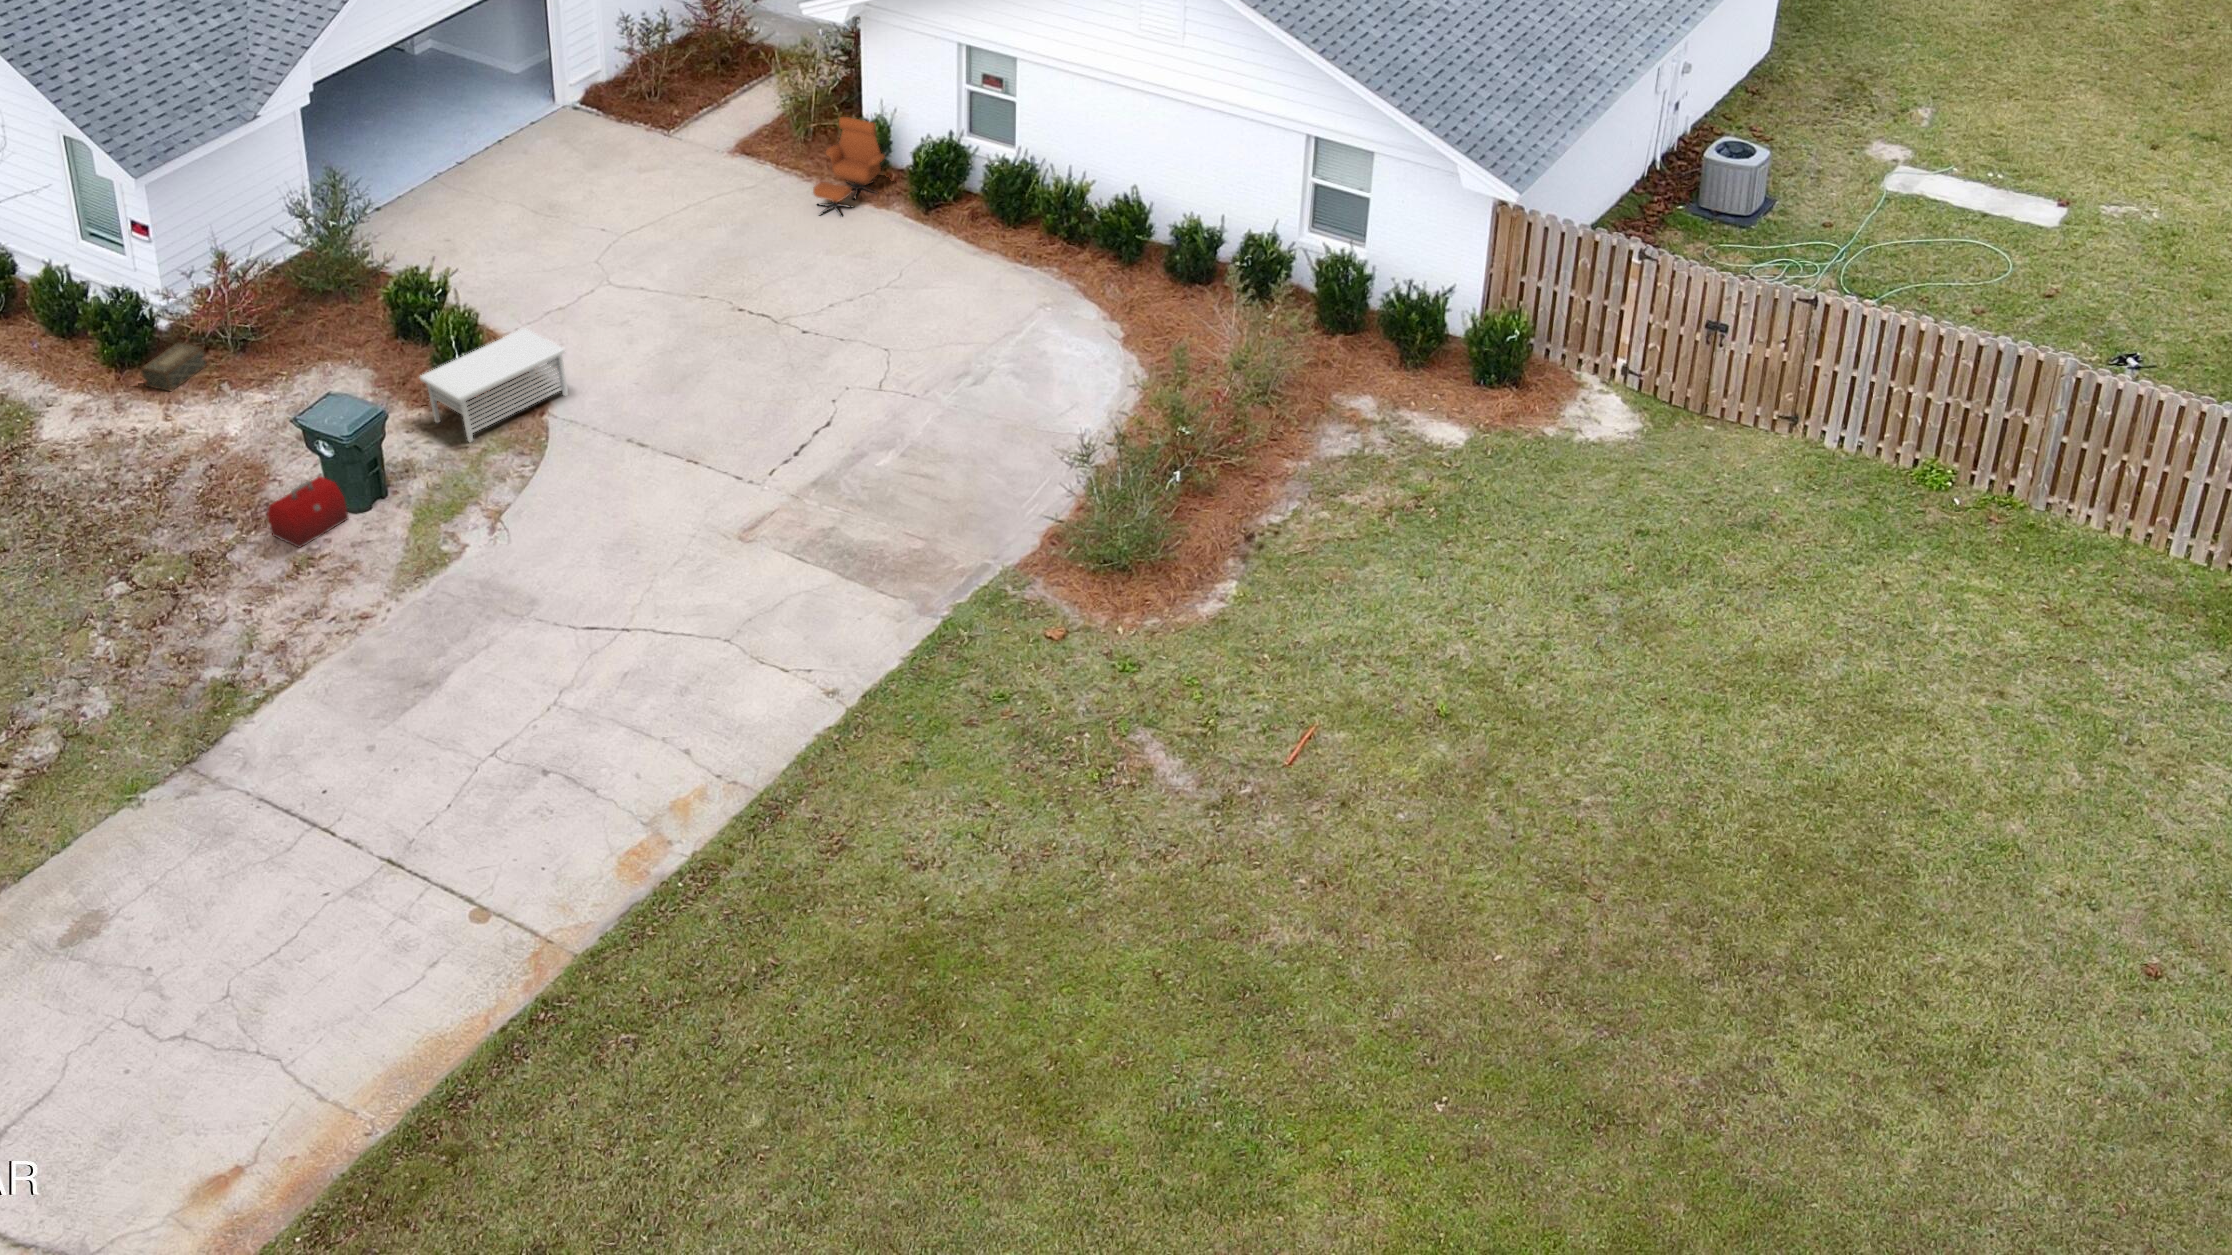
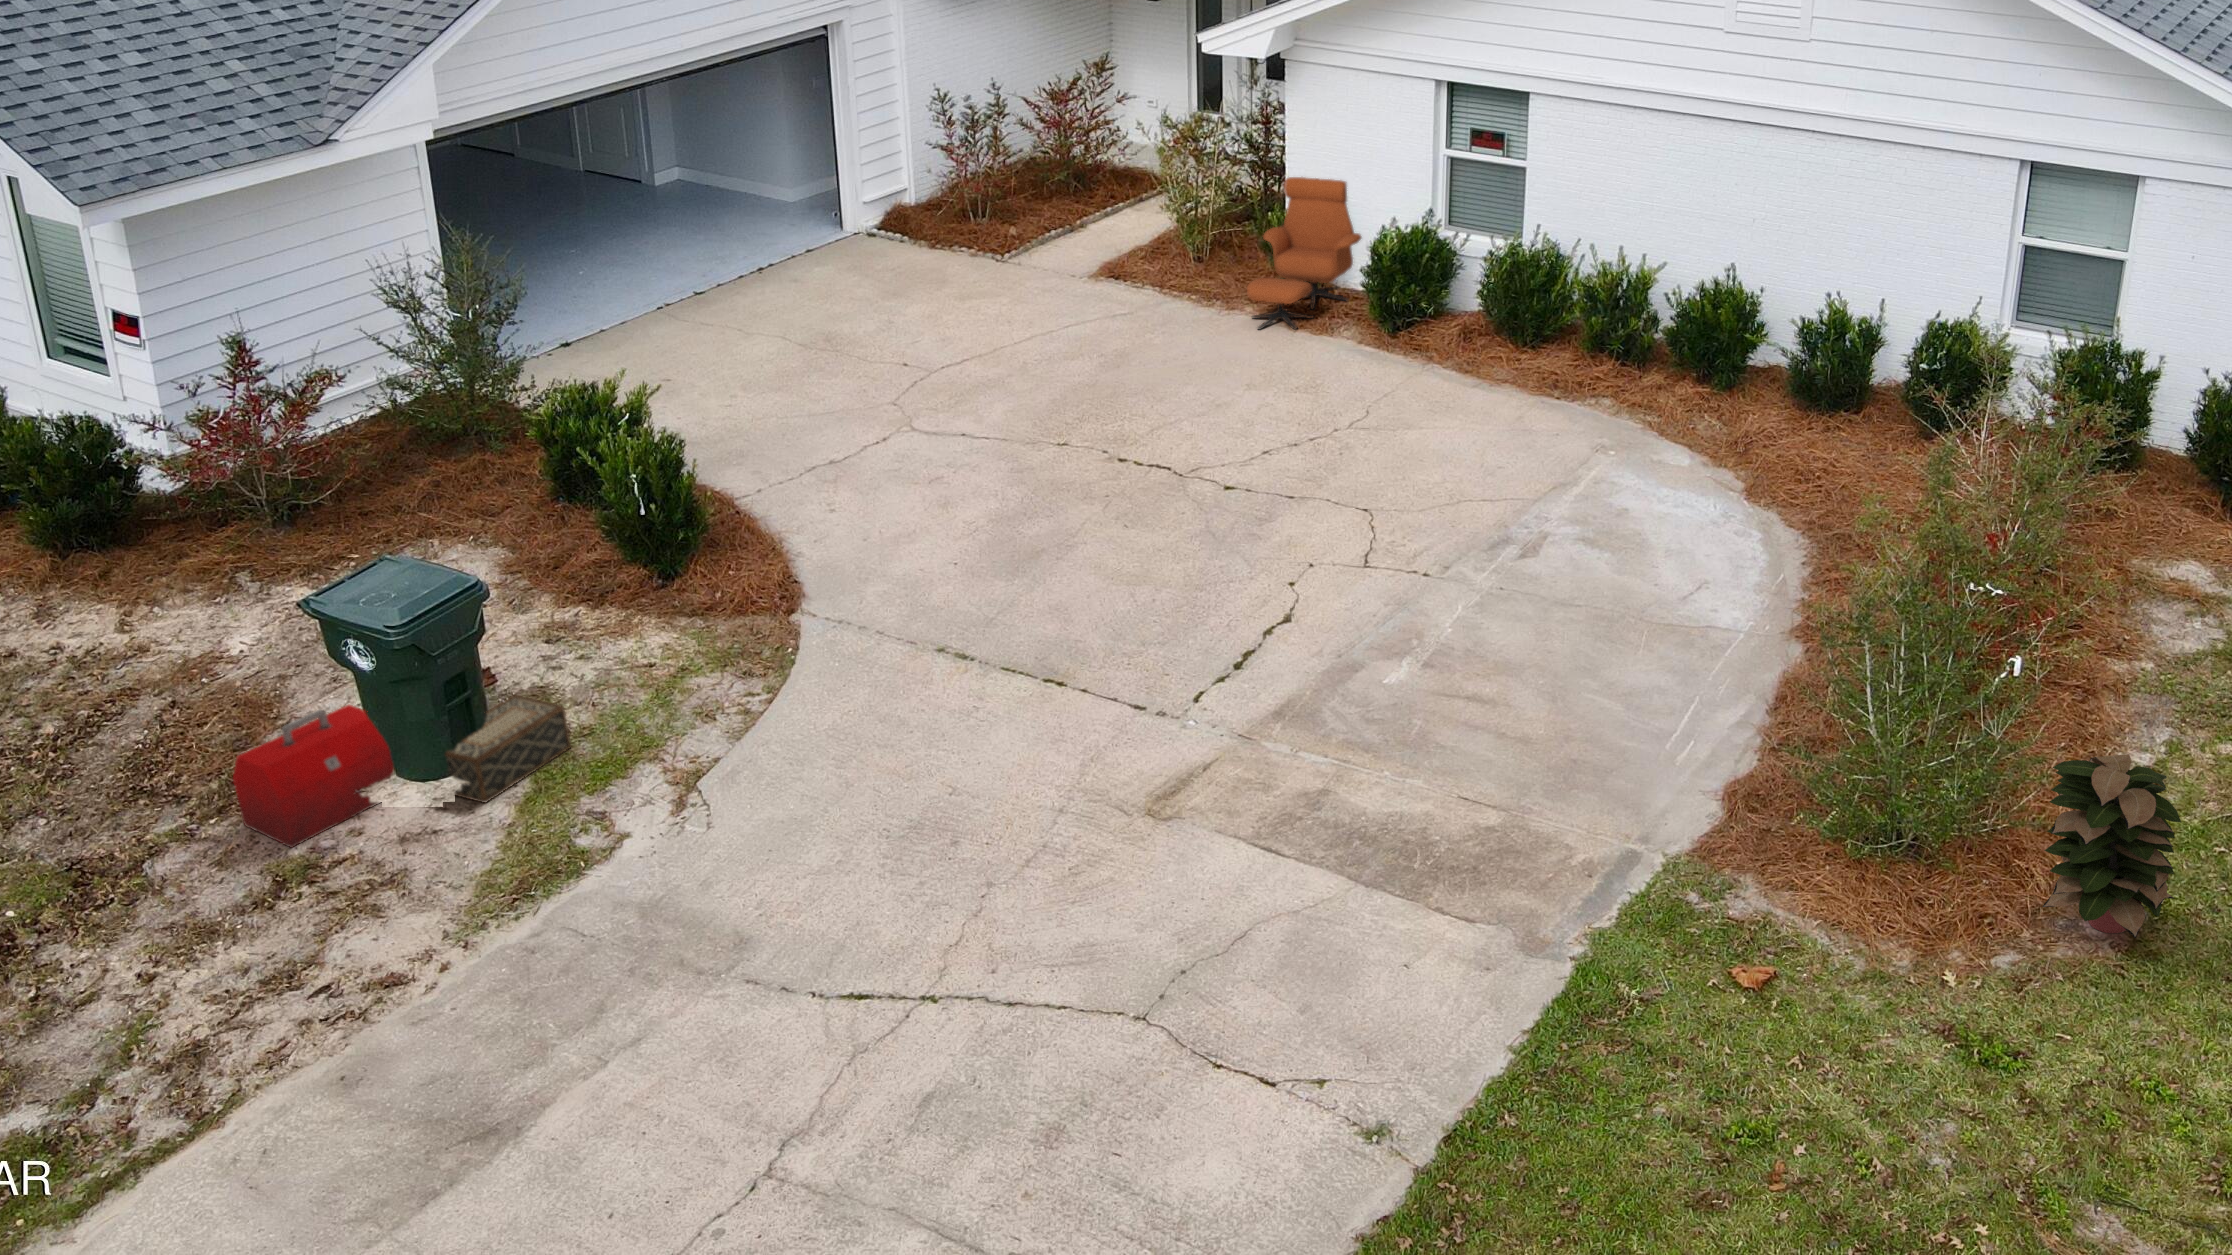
storage bench: present [420,329,568,442] -> none [567,461,843,658]
woven basket: present [141,342,207,391] -> present [445,695,571,803]
decorative plant: none [1096,533,1153,609] -> present [2043,754,2181,938]

